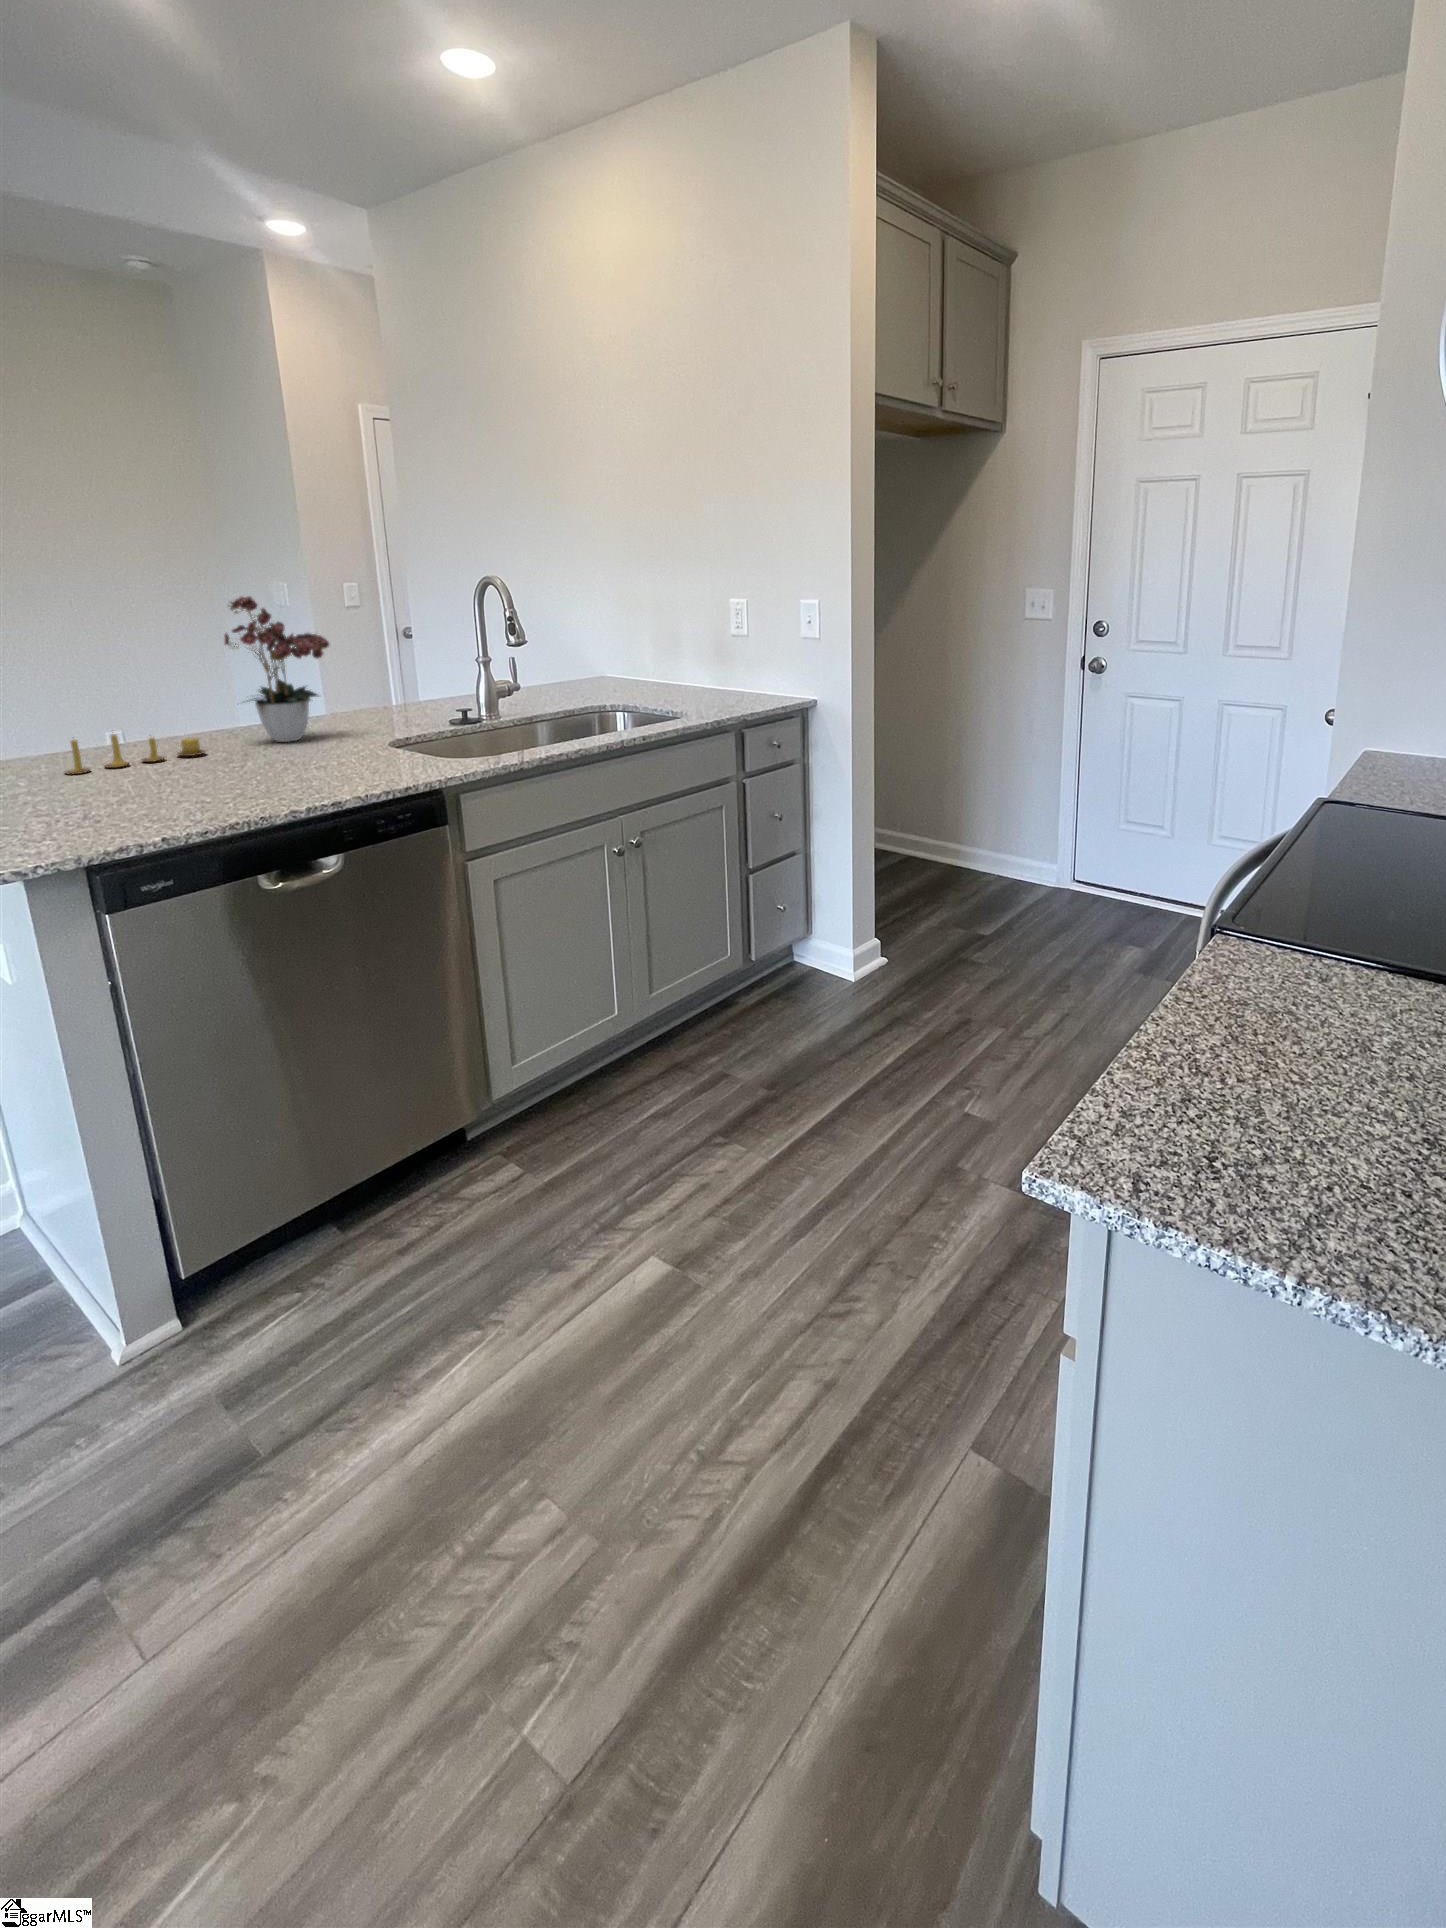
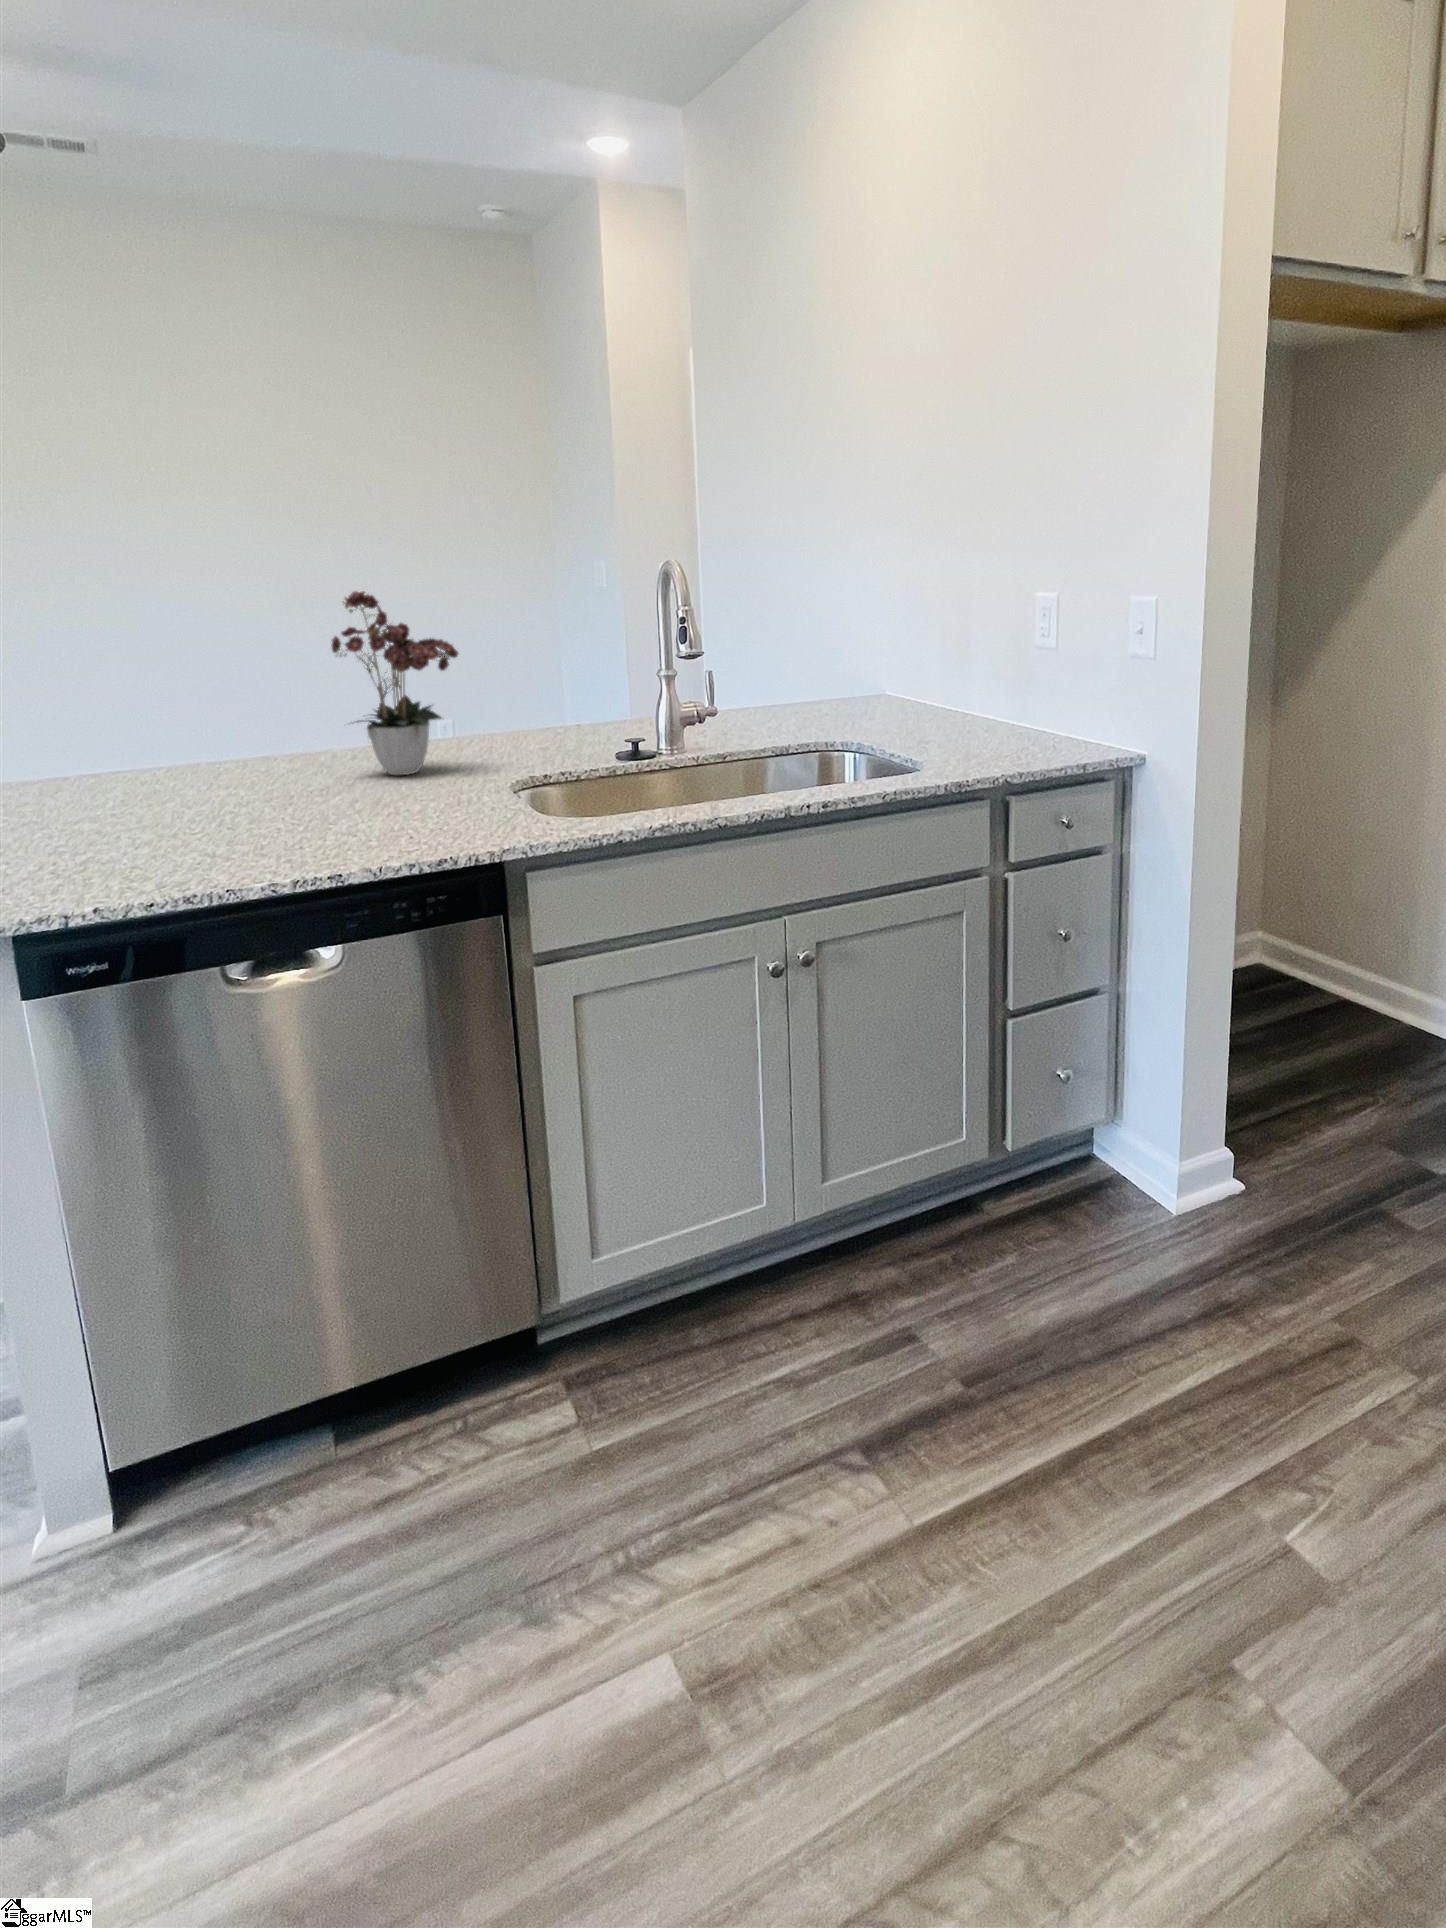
candle: present [65,734,205,774] -> none [133,752,299,803]

